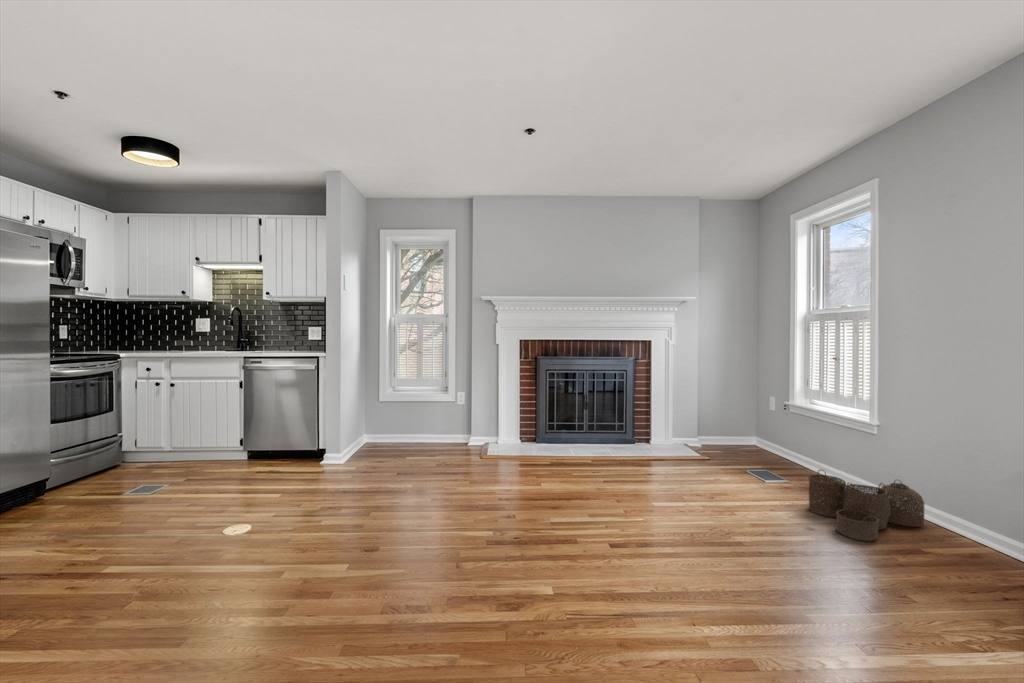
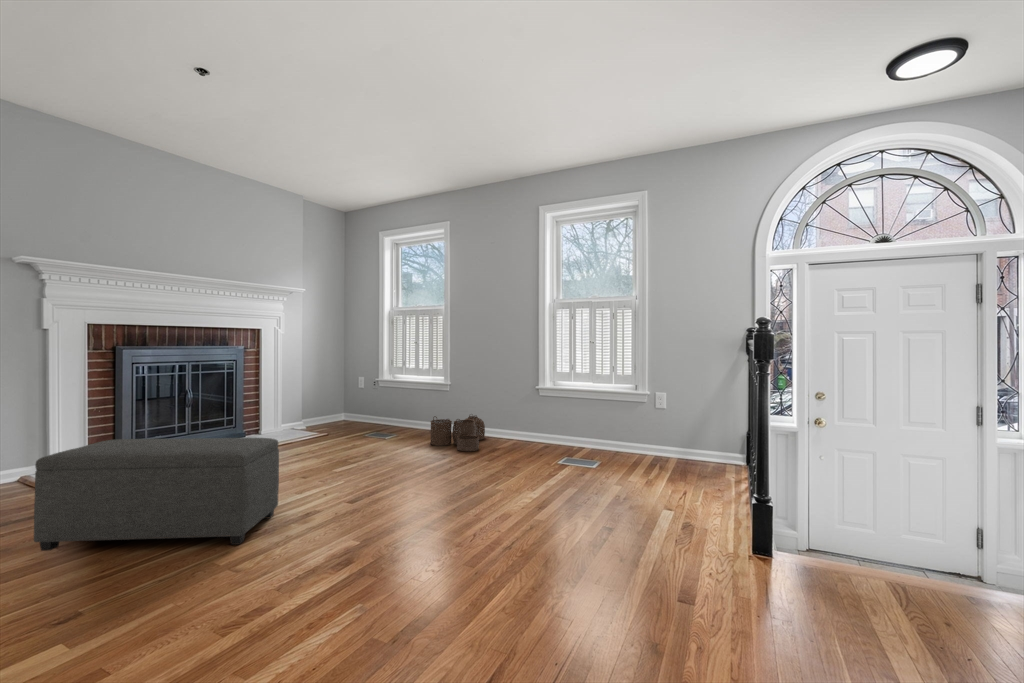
ottoman: none [421,432,544,543] -> present [34,438,279,551]

